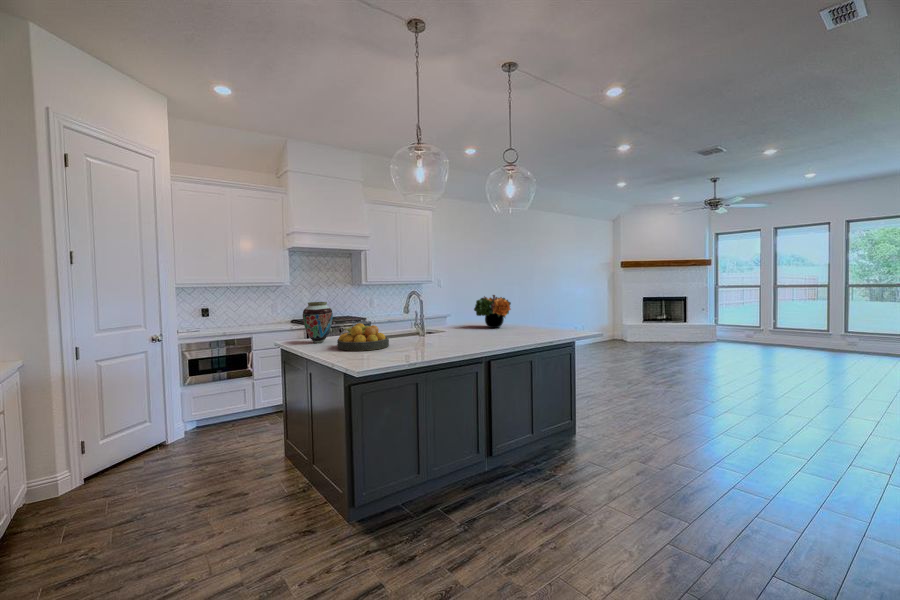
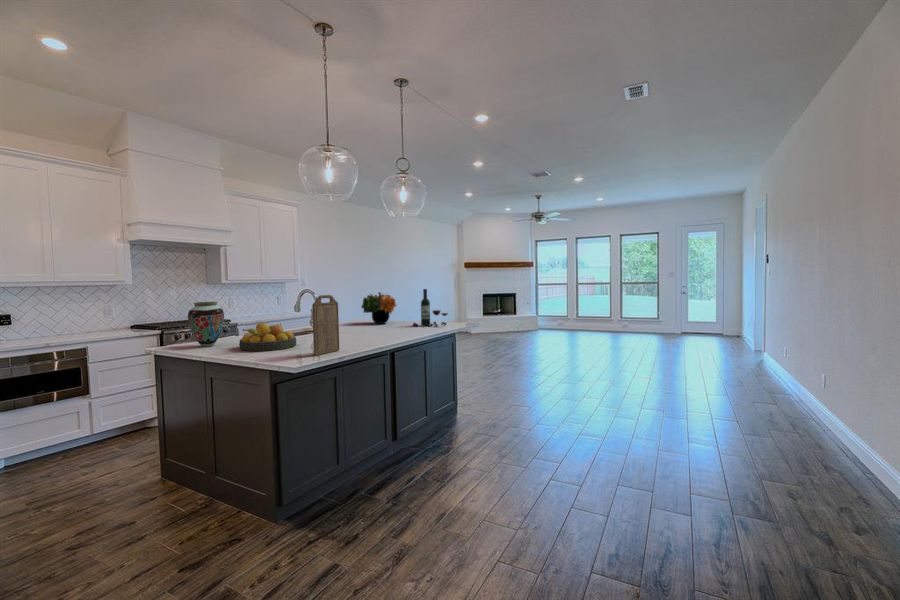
wine bottle: none [524,292,564,335] -> present [413,289,448,326]
cutting board: none [388,298,419,360] -> present [312,295,339,355]

